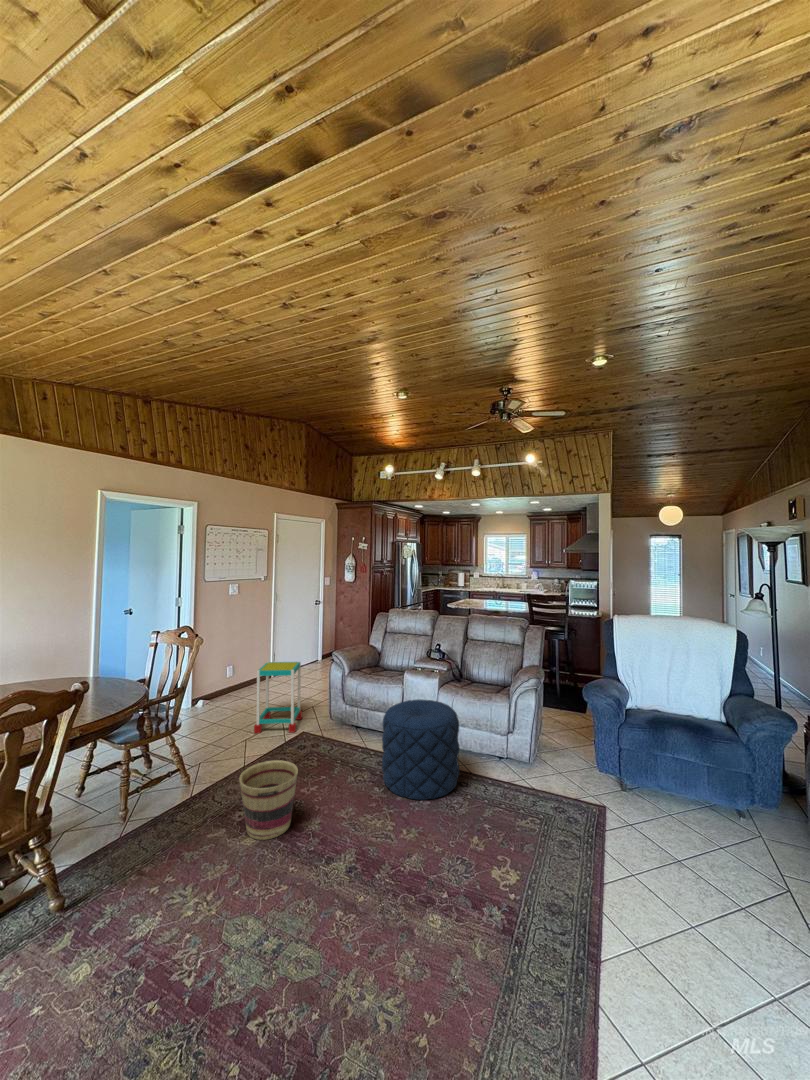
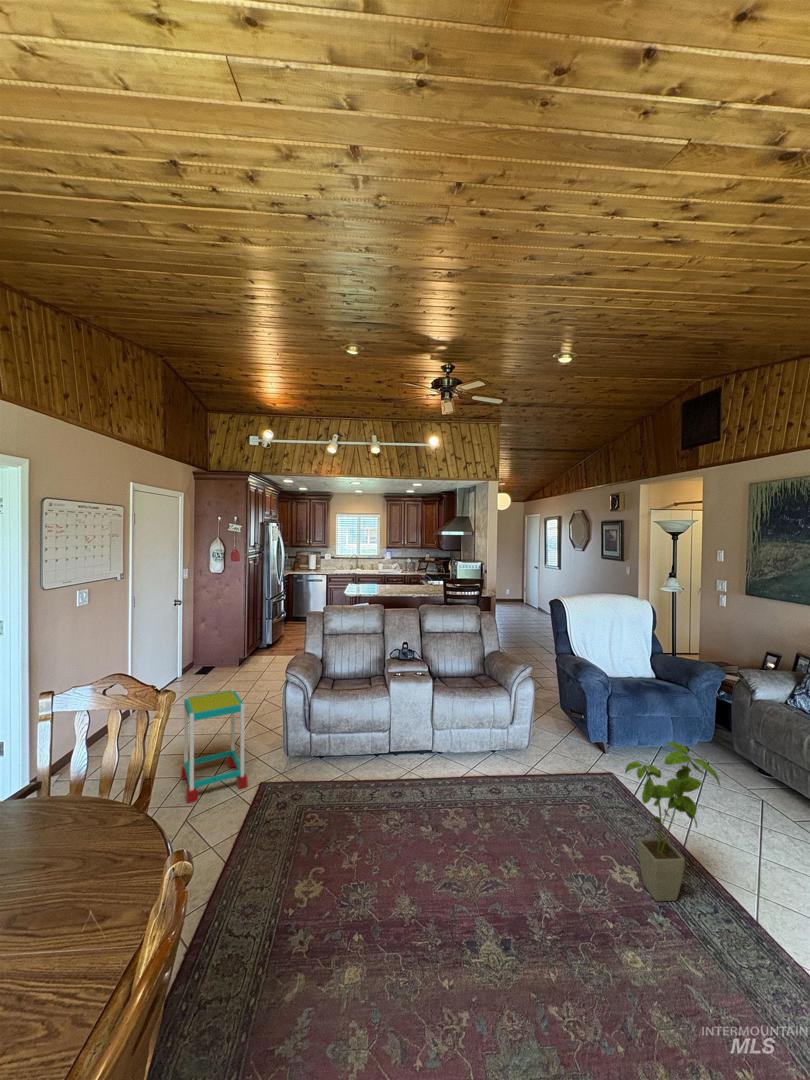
pouf: present [382,700,459,800] -> none [414,714,504,834]
house plant: none [494,735,580,899] -> present [625,742,720,901]
basket: present [239,760,298,840] -> none [316,838,395,962]

